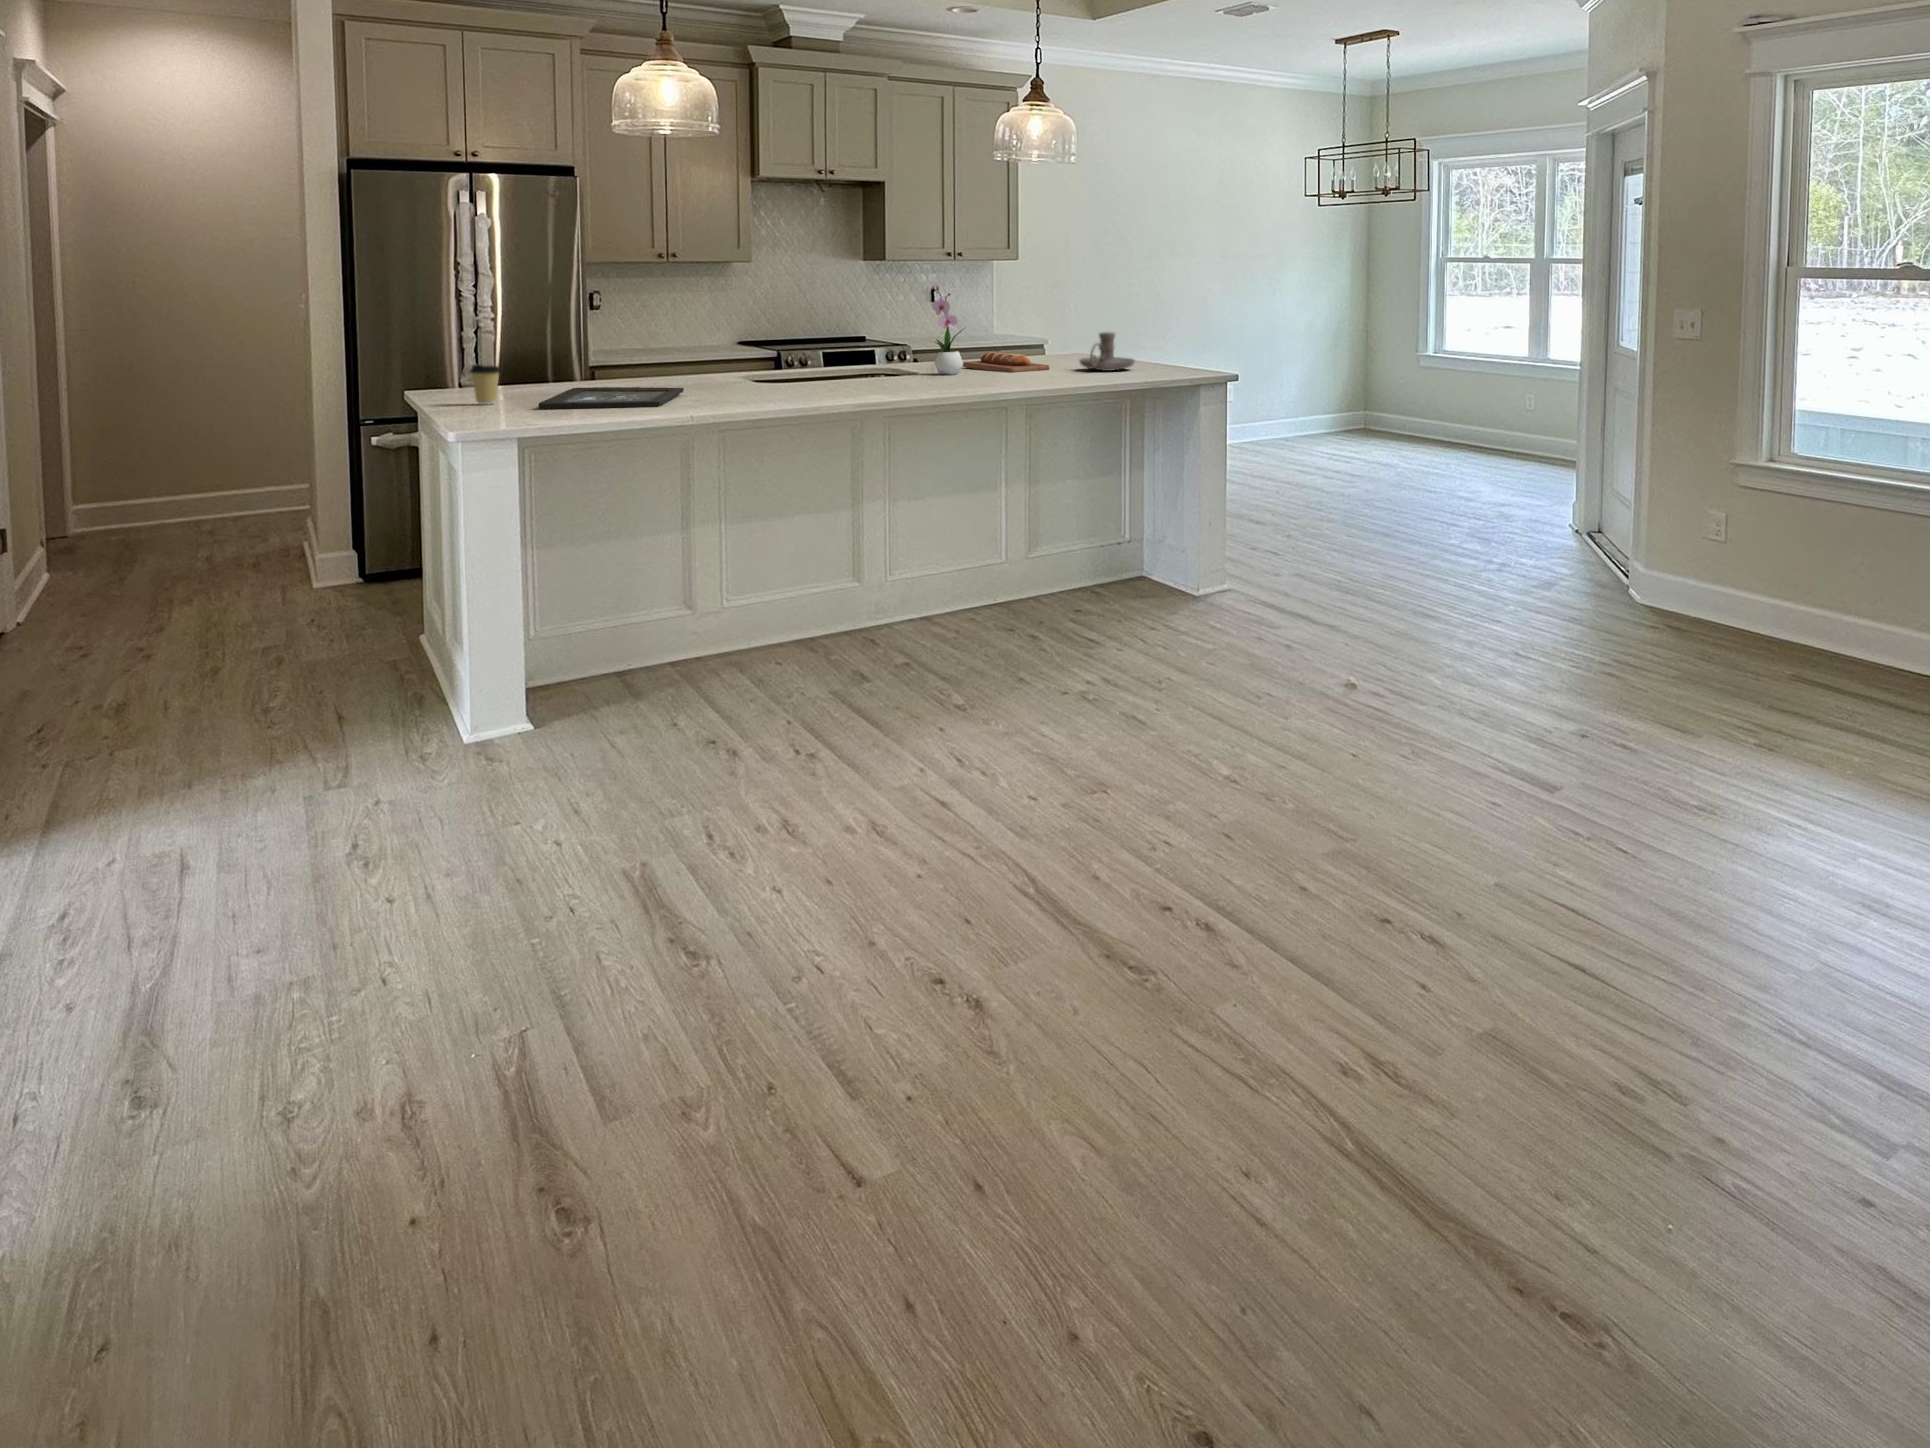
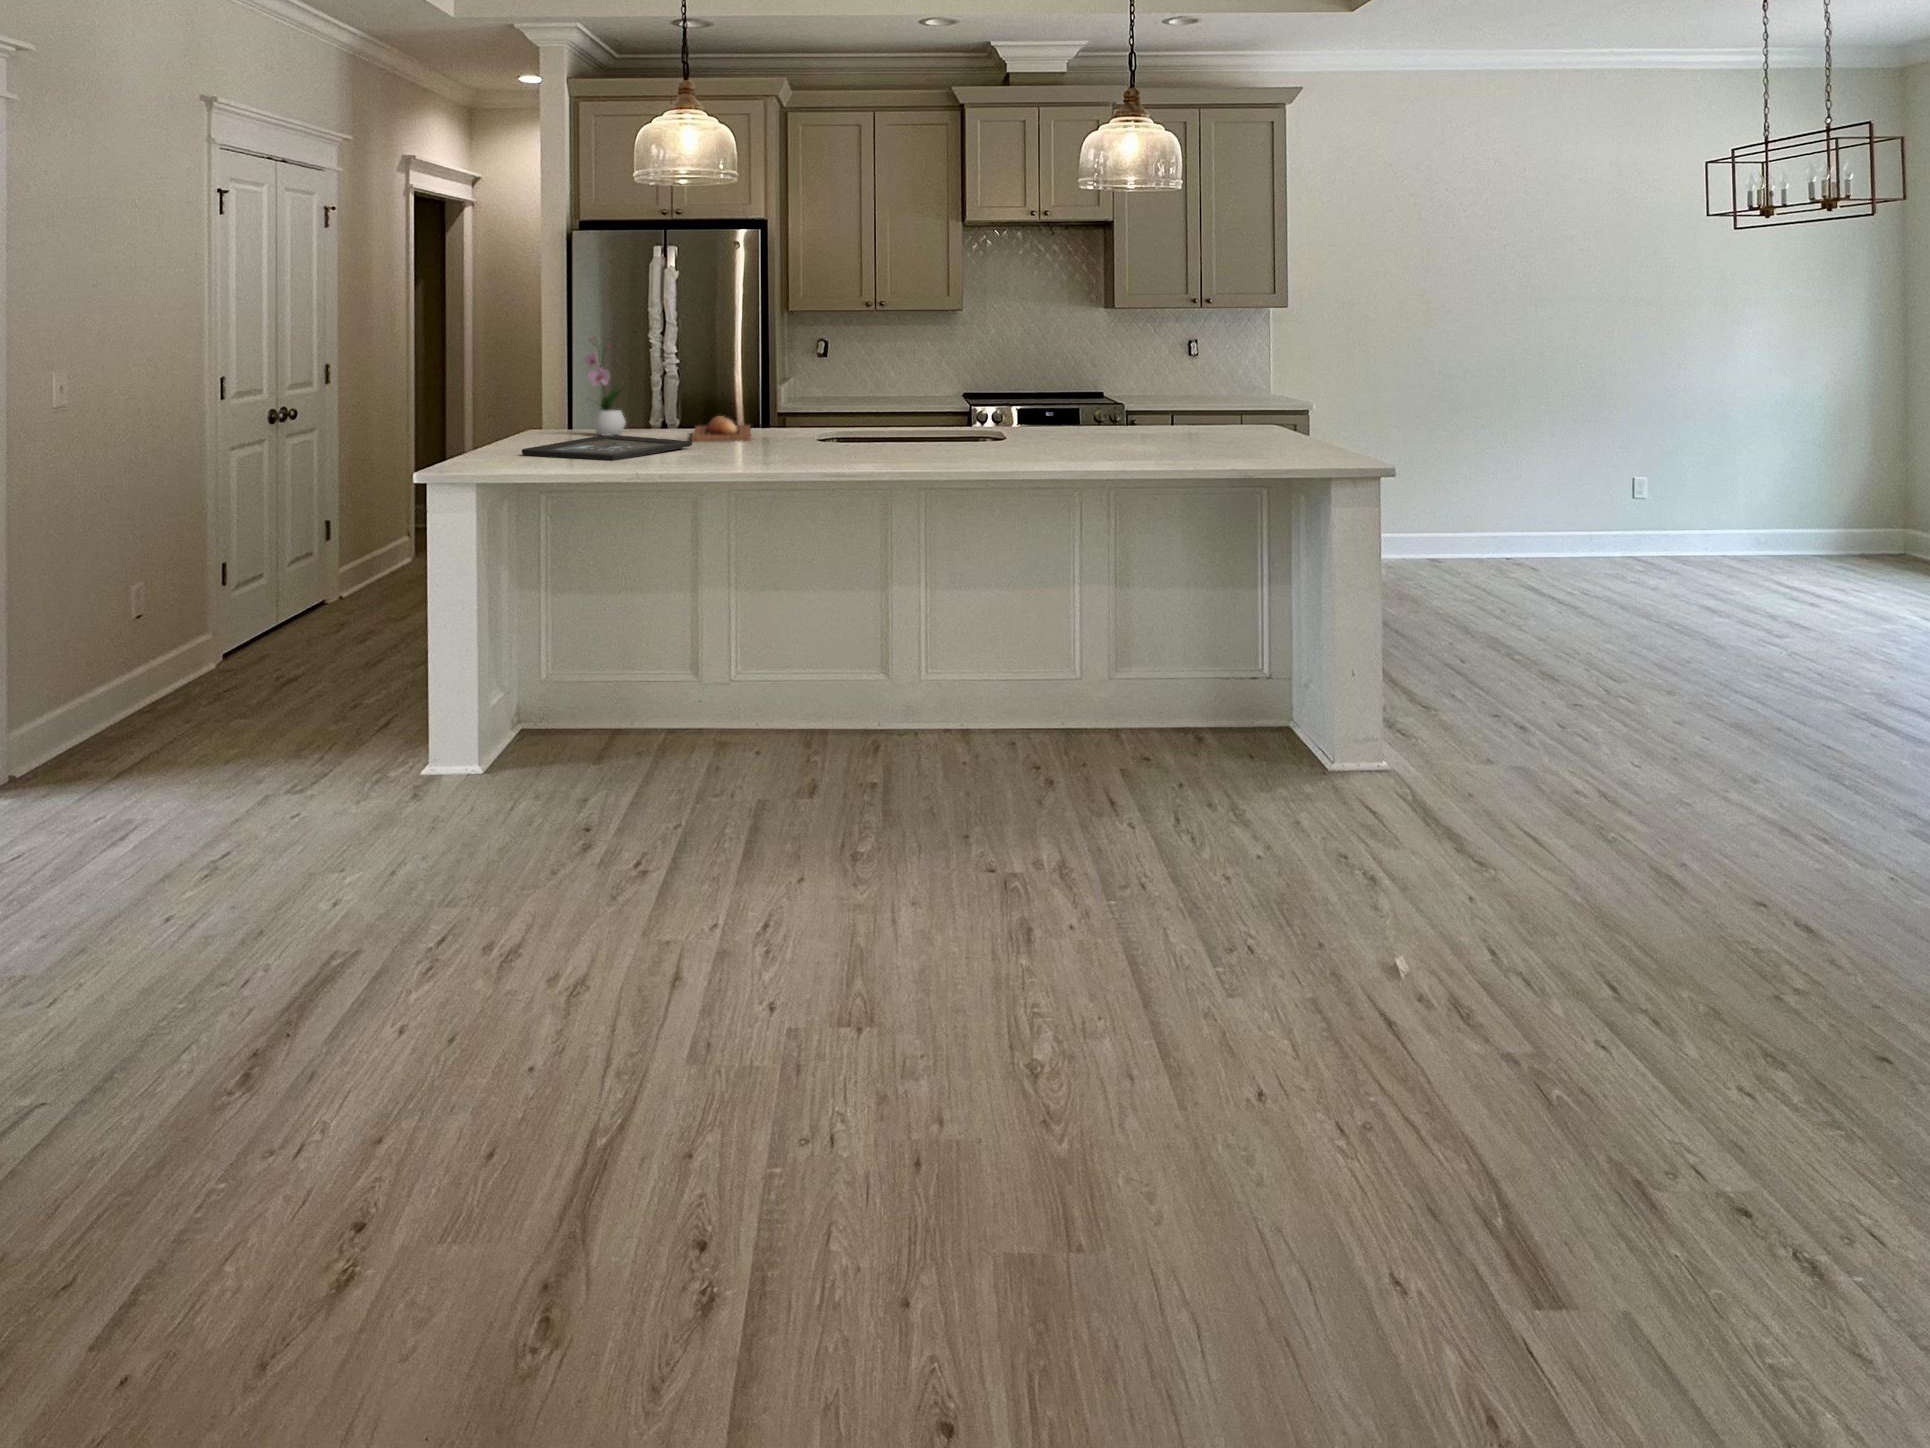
flower arrangement: present [932,286,965,375] -> present [584,338,626,435]
candle holder: present [1080,332,1135,371] -> none [1191,399,1267,449]
bread loaf: present [963,352,1050,373] -> present [691,416,751,442]
coffee cup: present [470,365,500,405] -> none [502,408,531,447]

